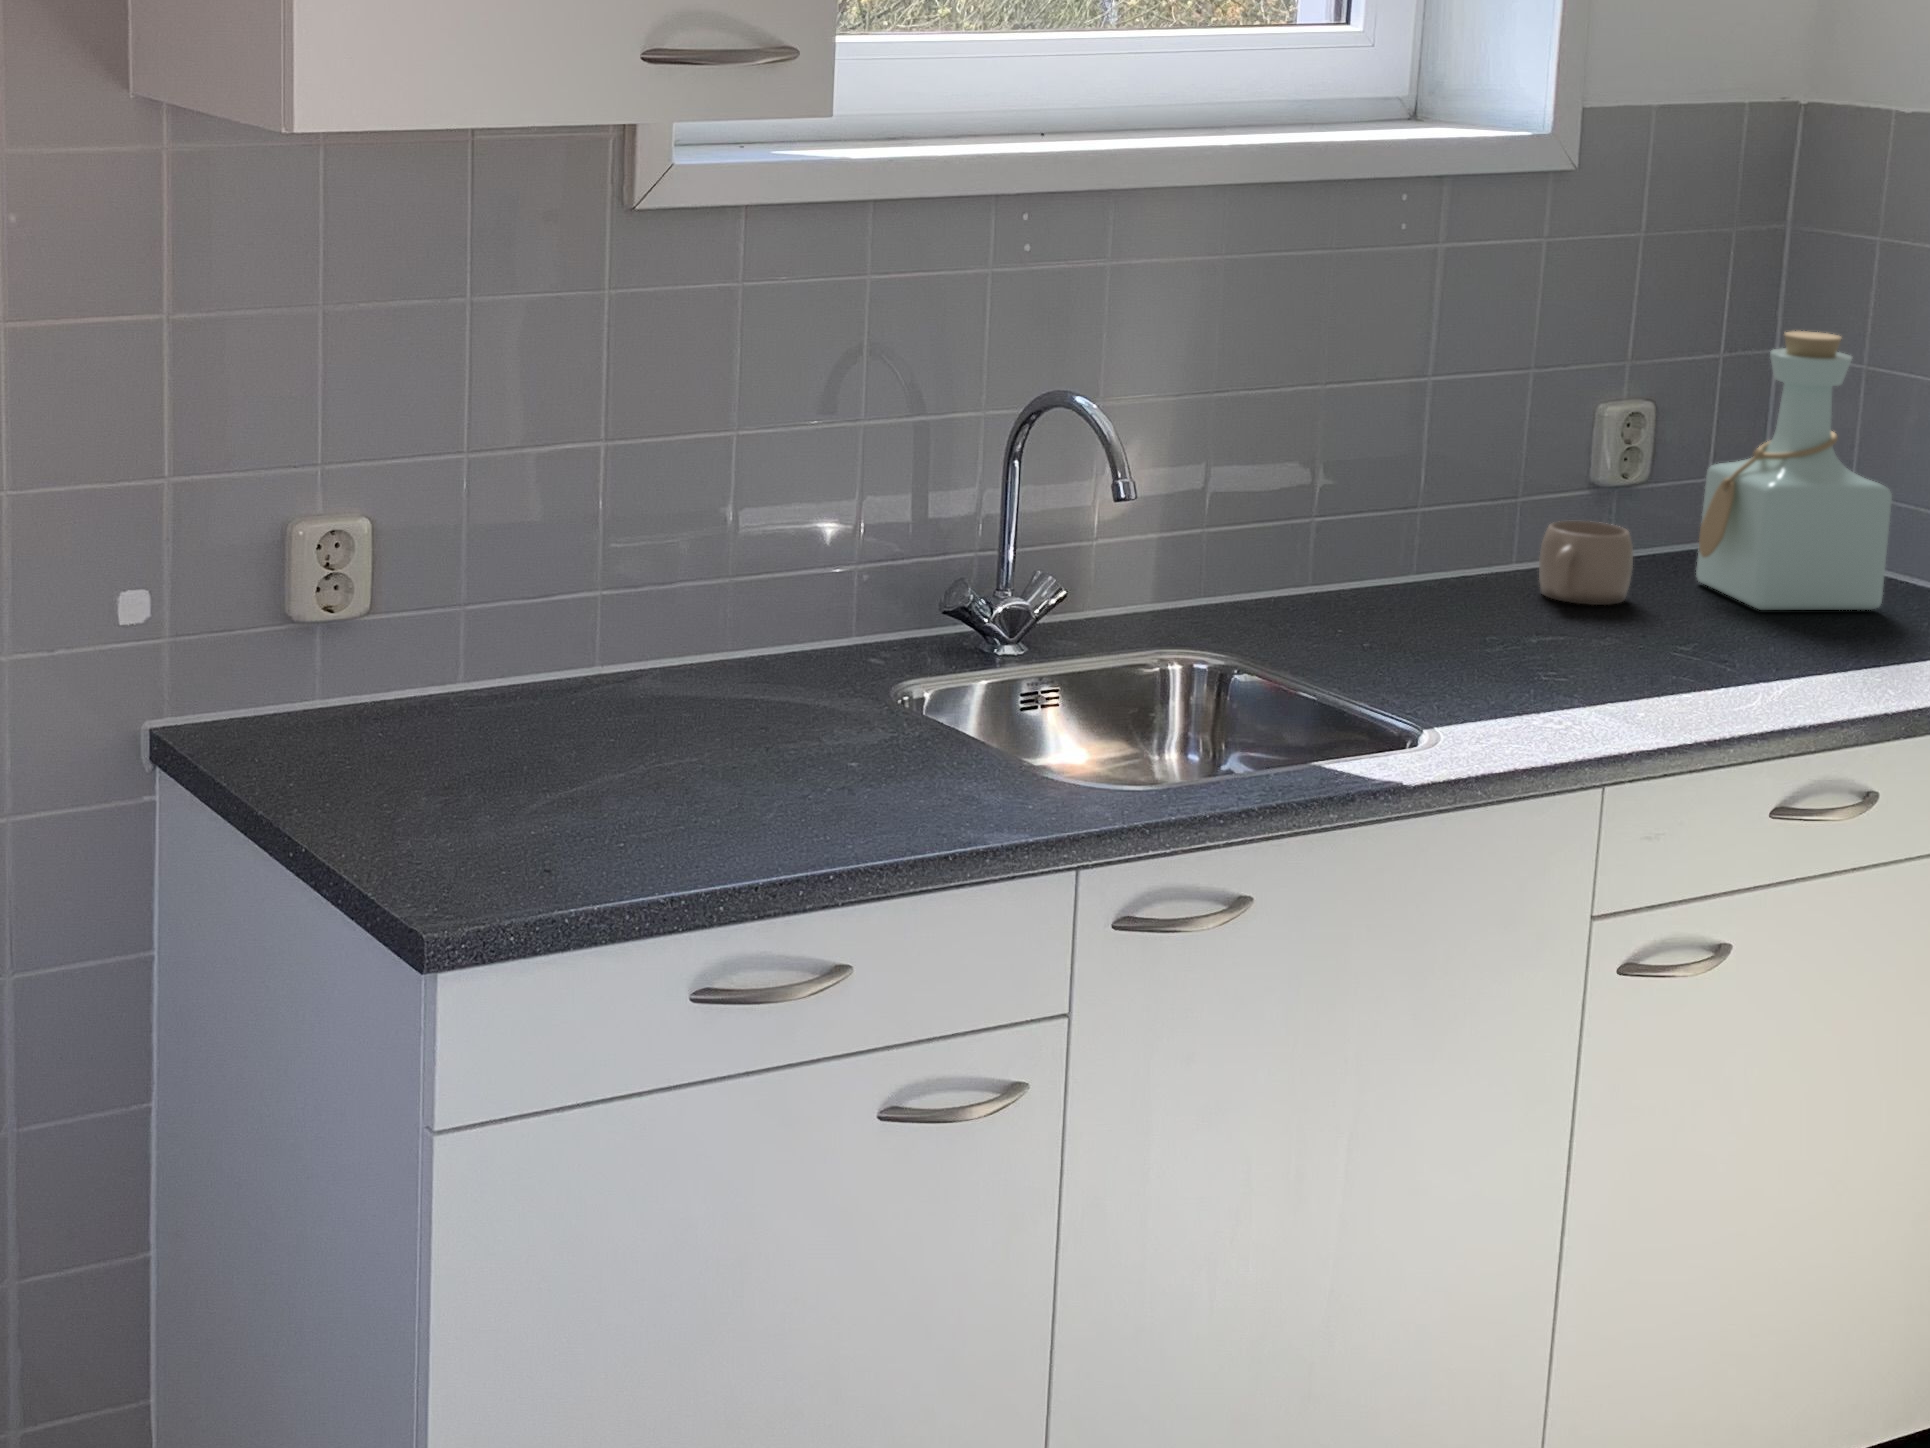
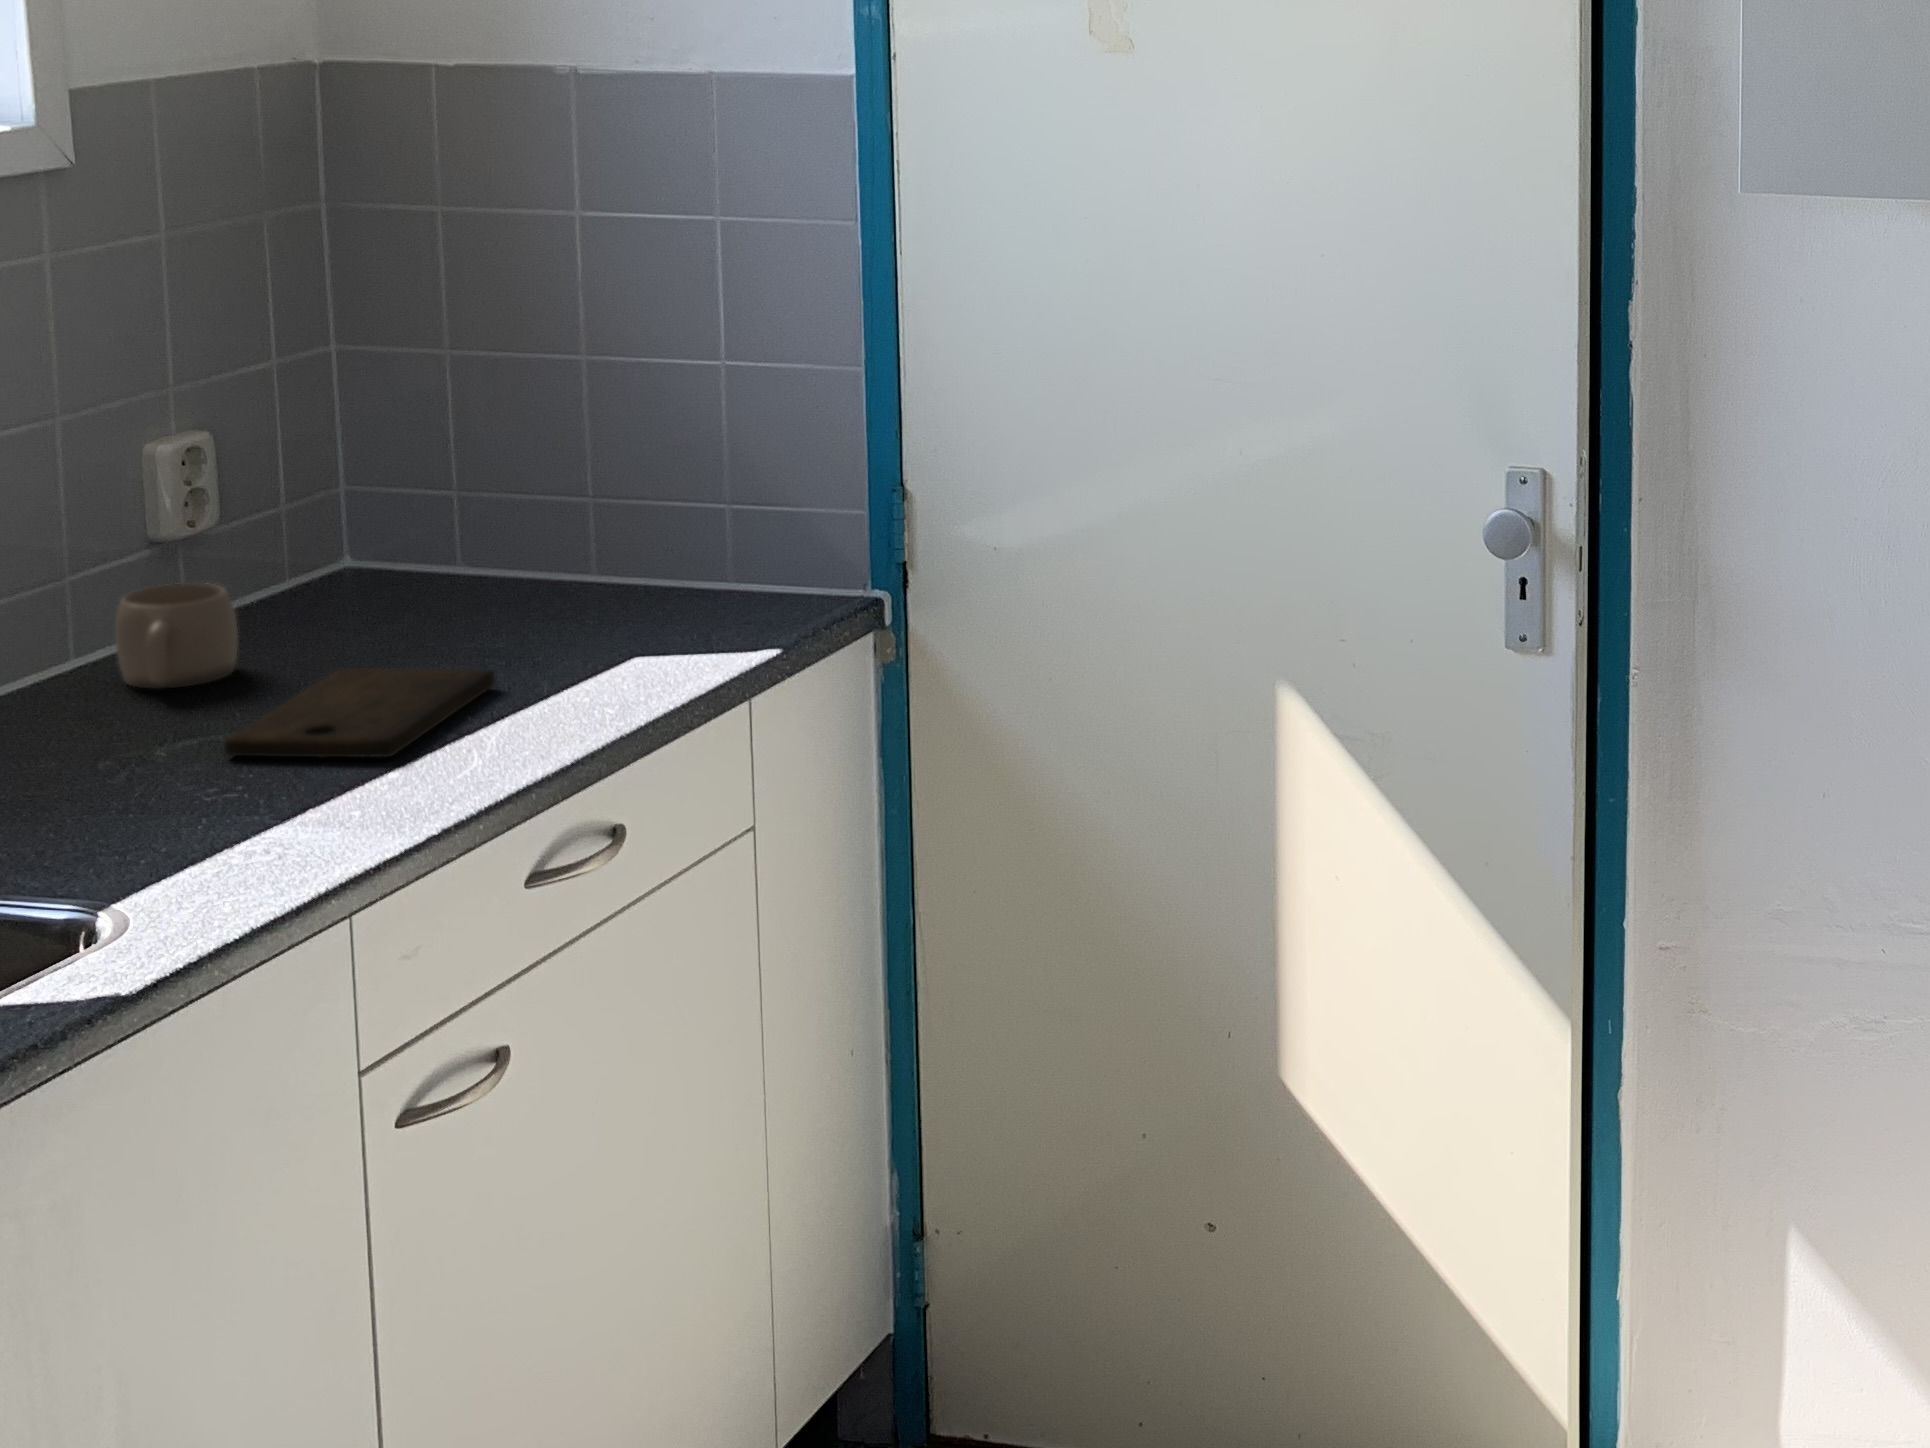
bottle: present [1696,331,1892,610] -> none [292,319,525,644]
cutting board: none [1576,614,1817,681] -> present [224,668,495,757]

